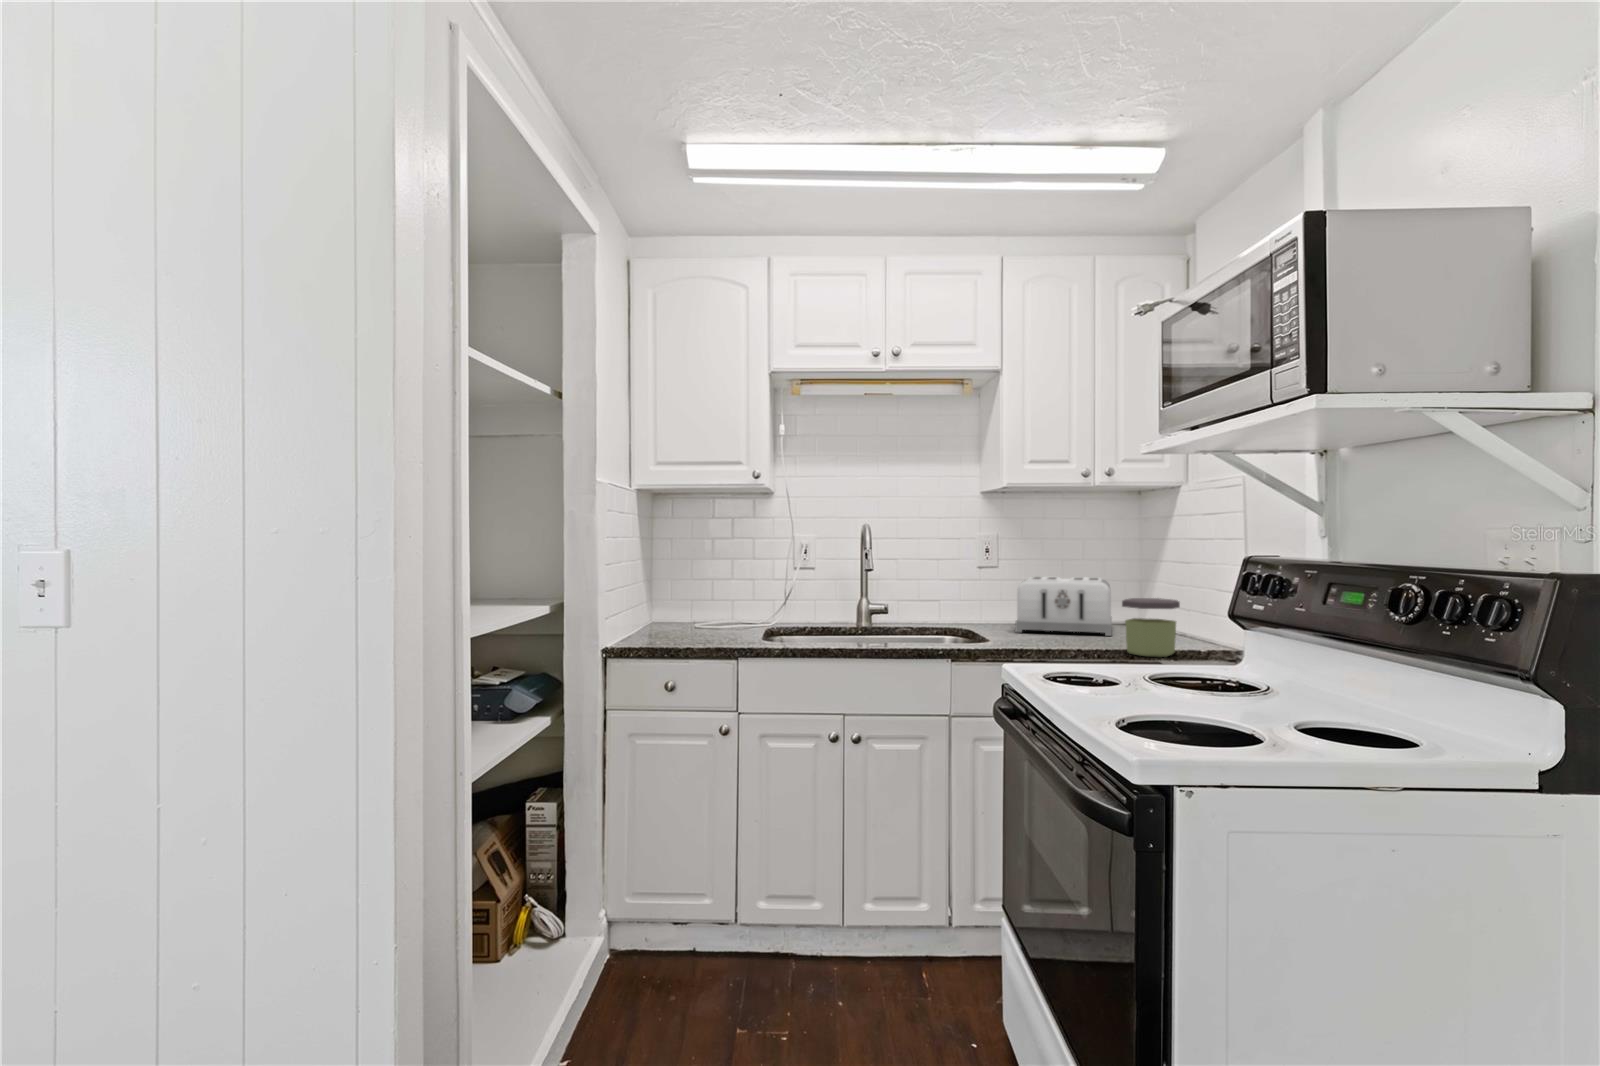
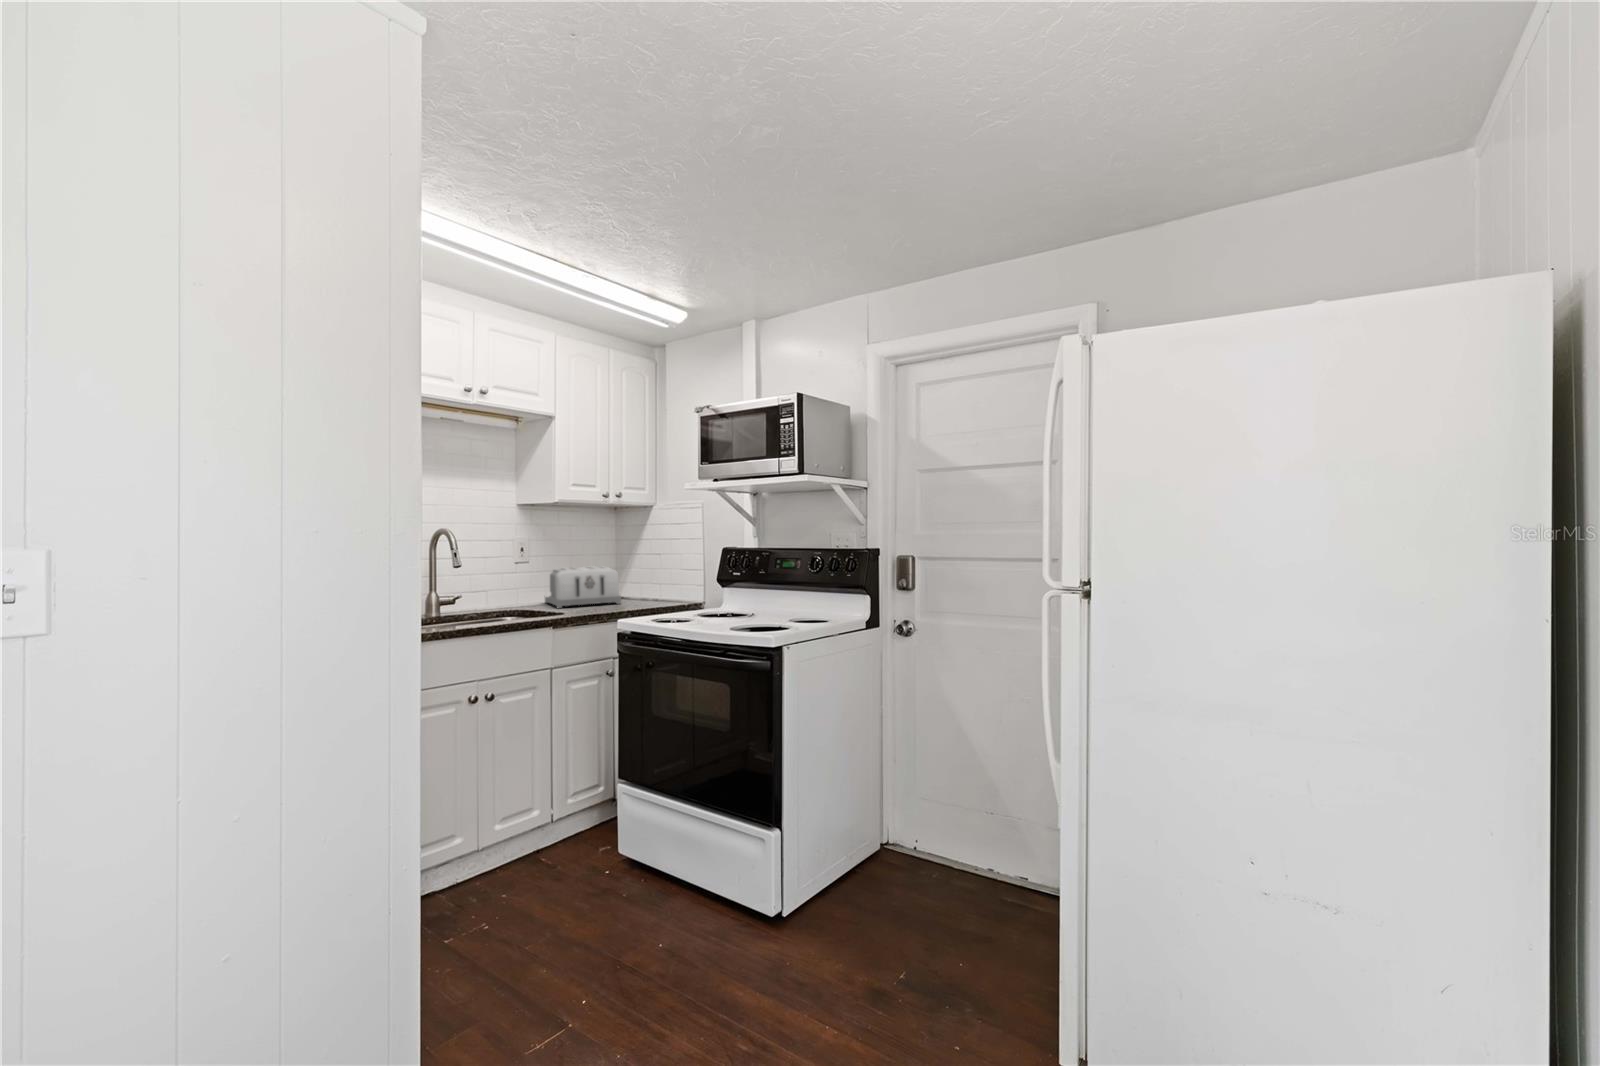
jar: present [1122,598,1180,657] -> none [654,576,683,611]

